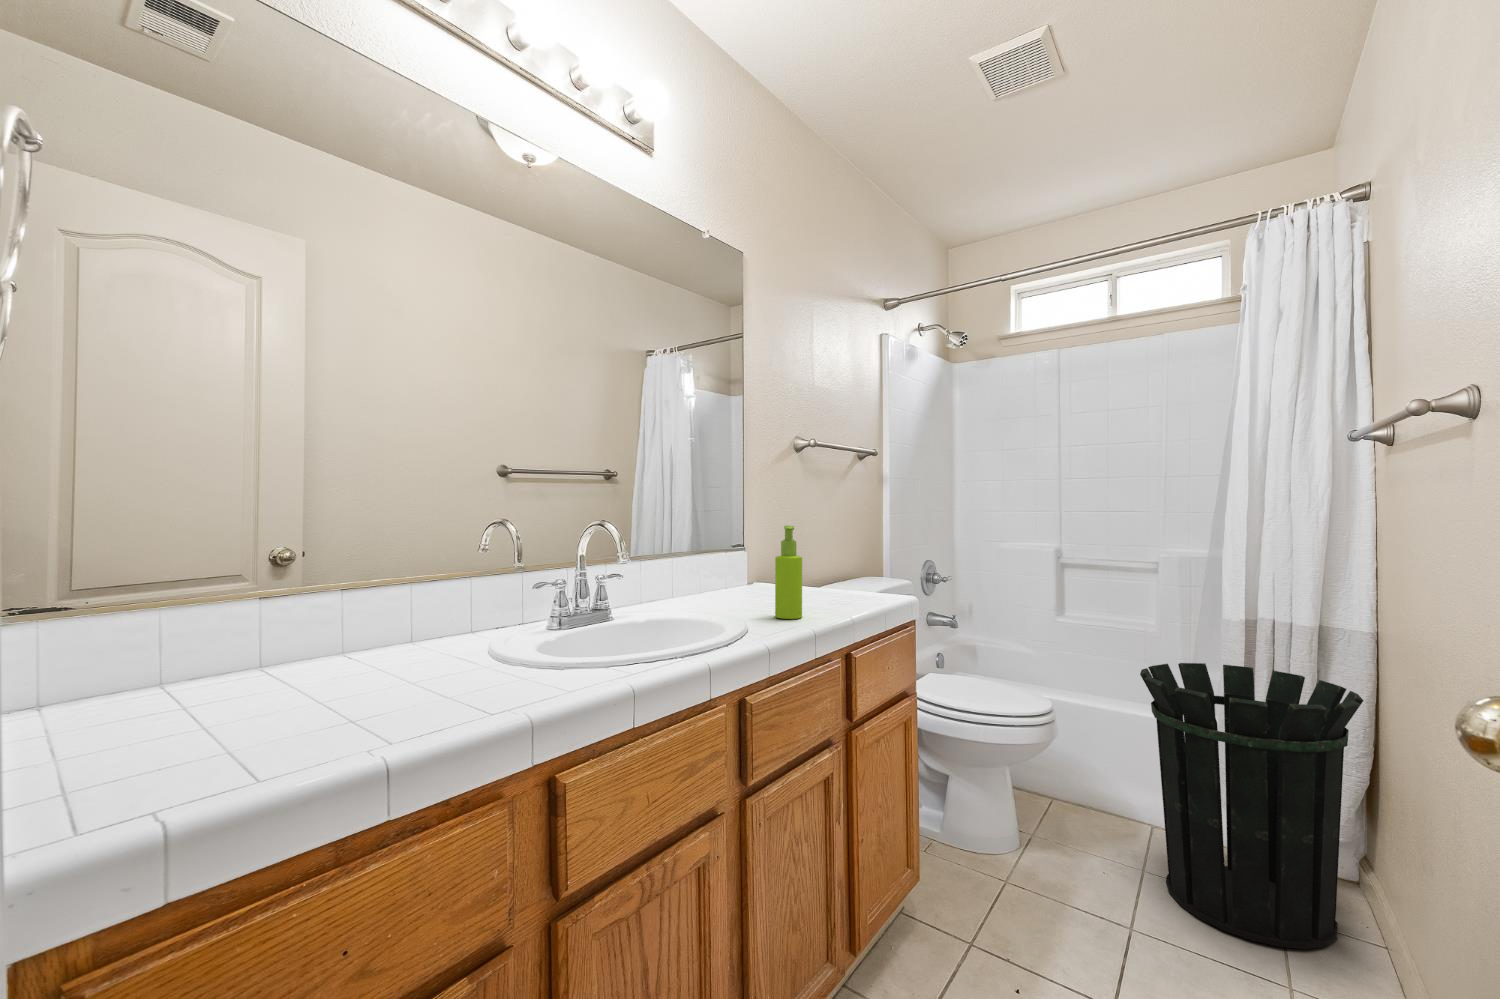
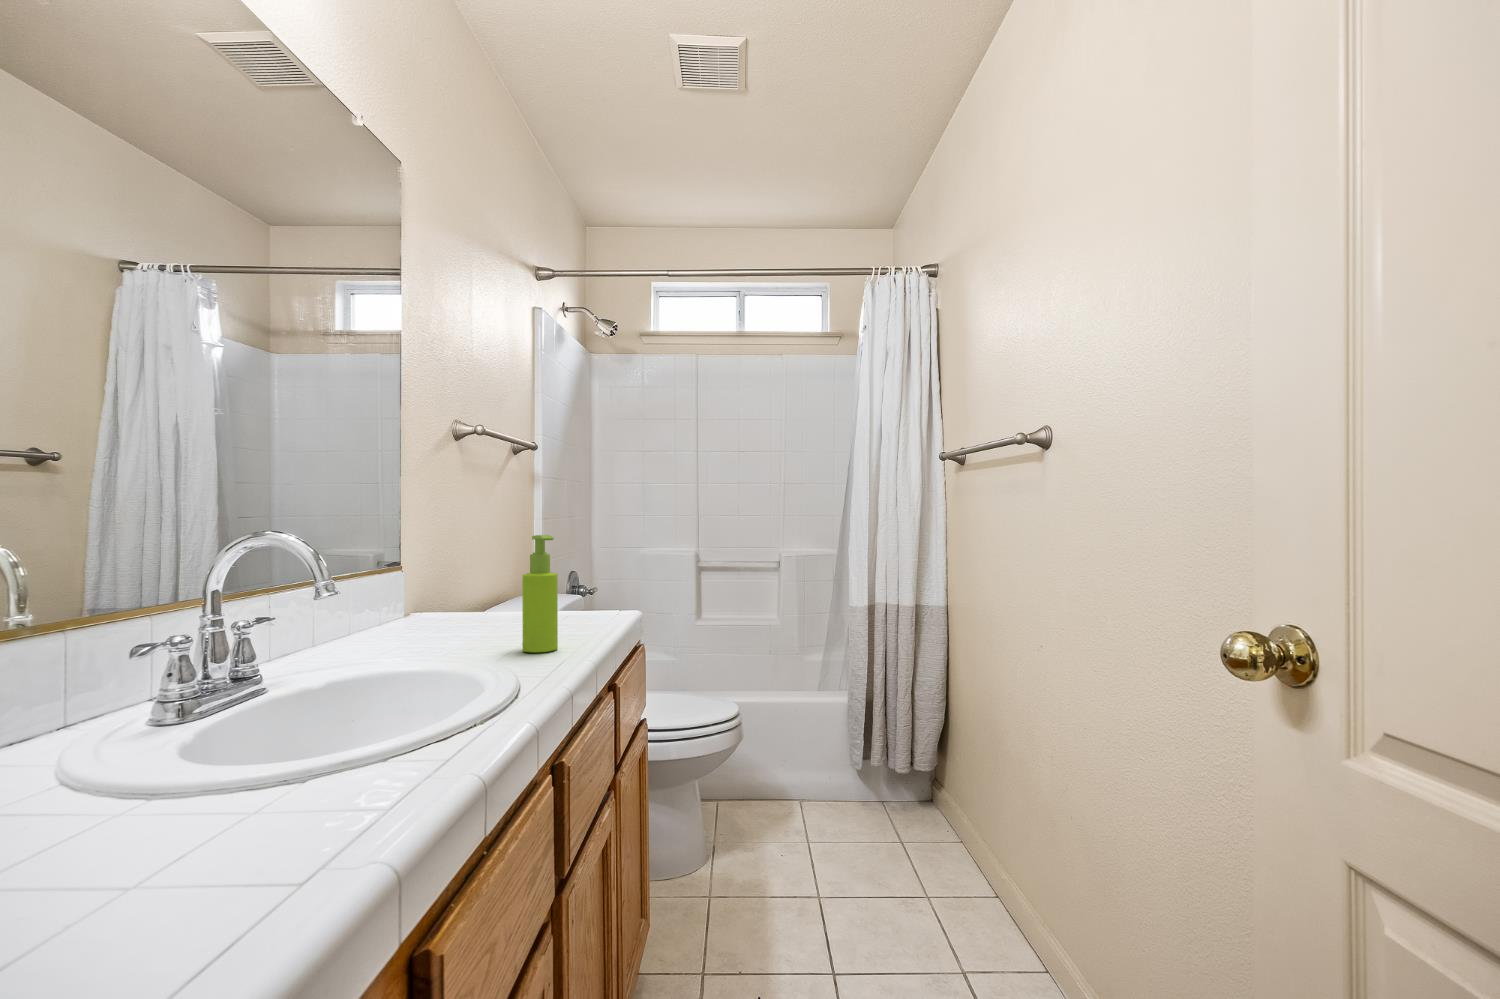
waste bin: present [1140,663,1364,949] -> none [805,645,958,874]

